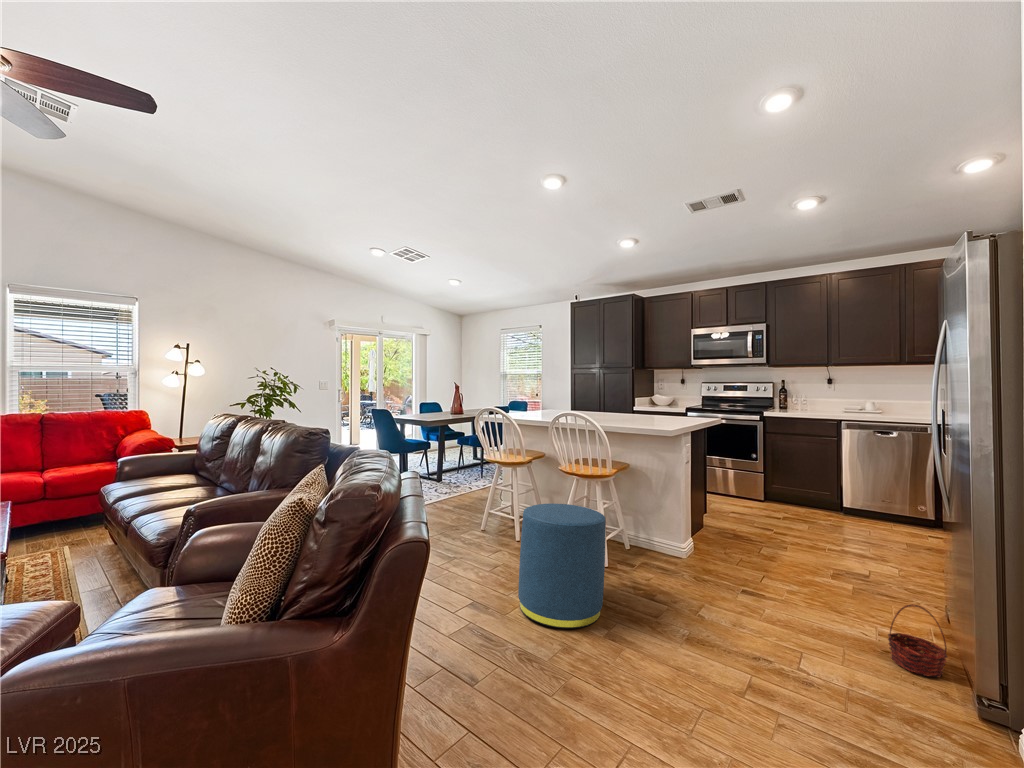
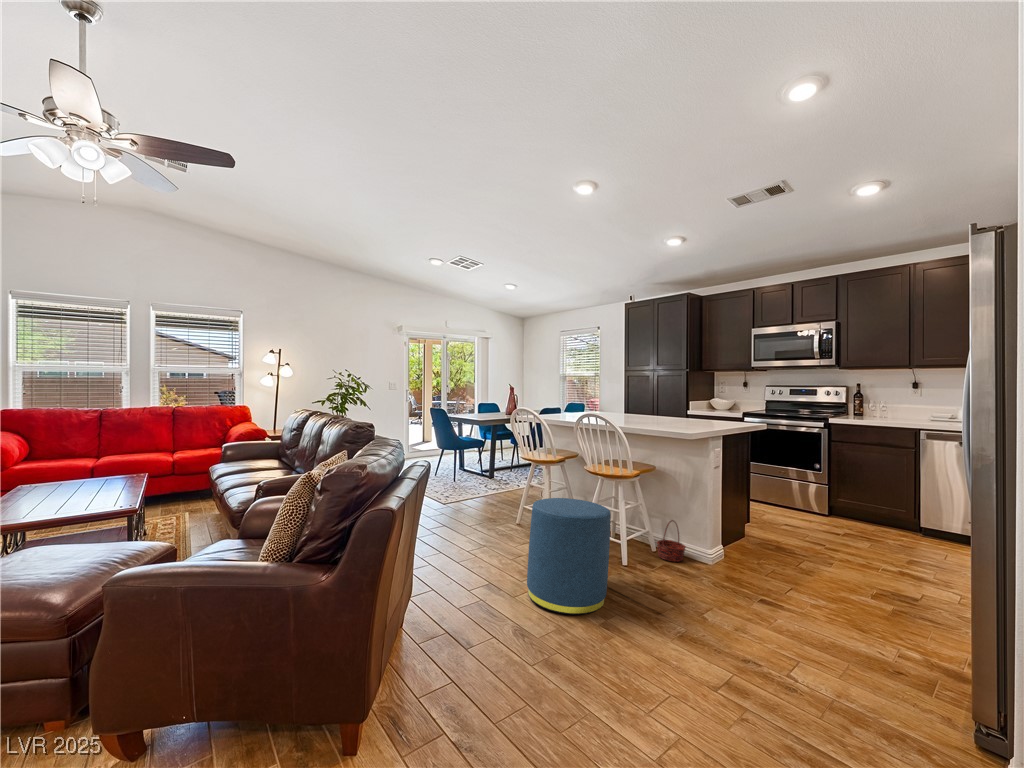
basket: present [888,605,947,677] -> present [657,520,686,562]

